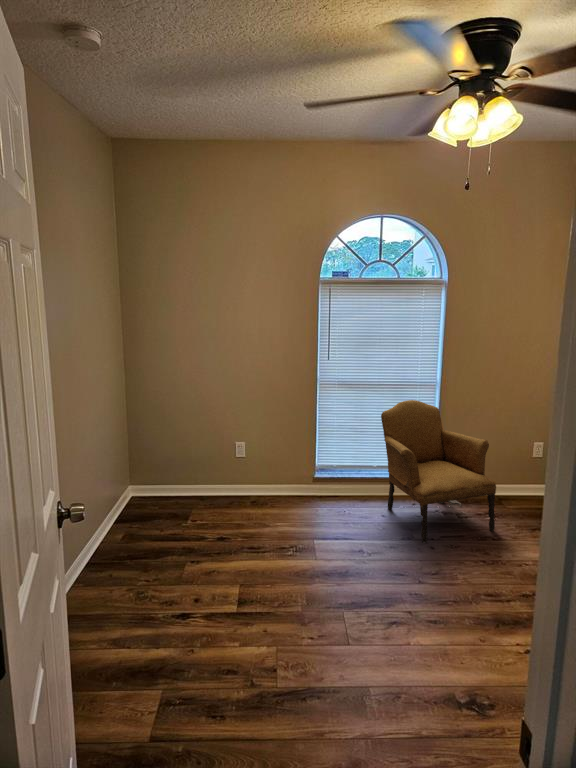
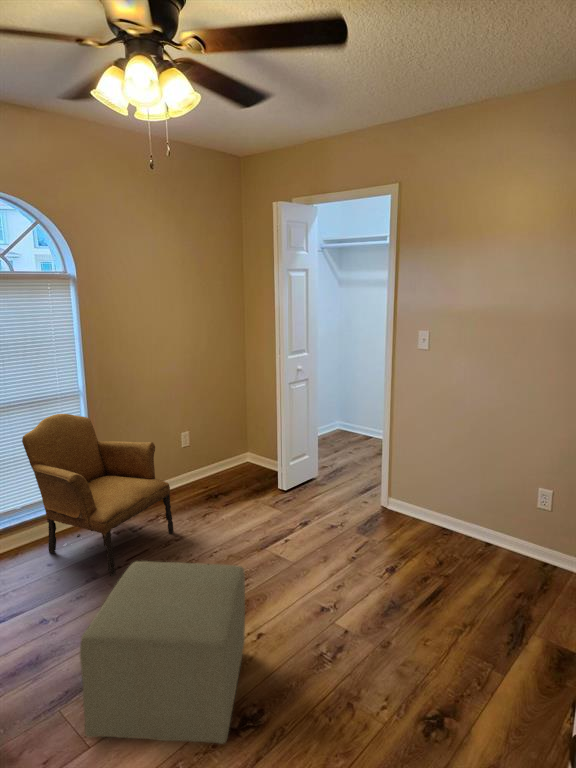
ottoman: none [352,529,513,703] -> present [80,561,245,744]

